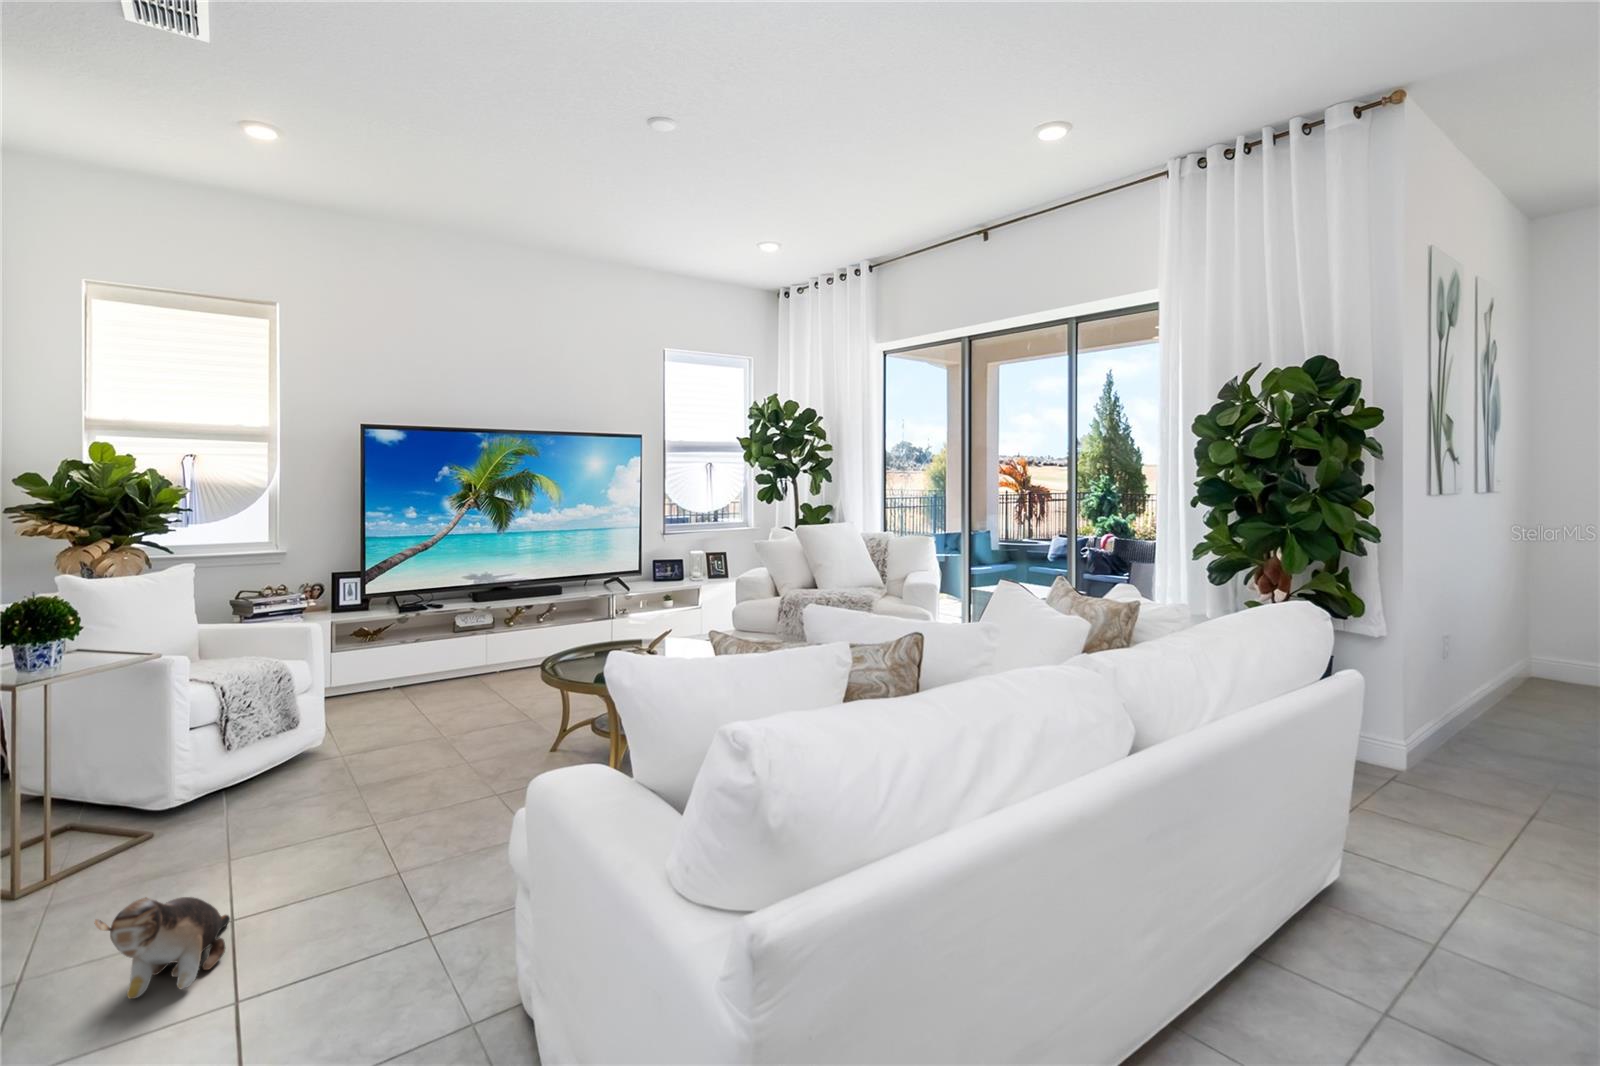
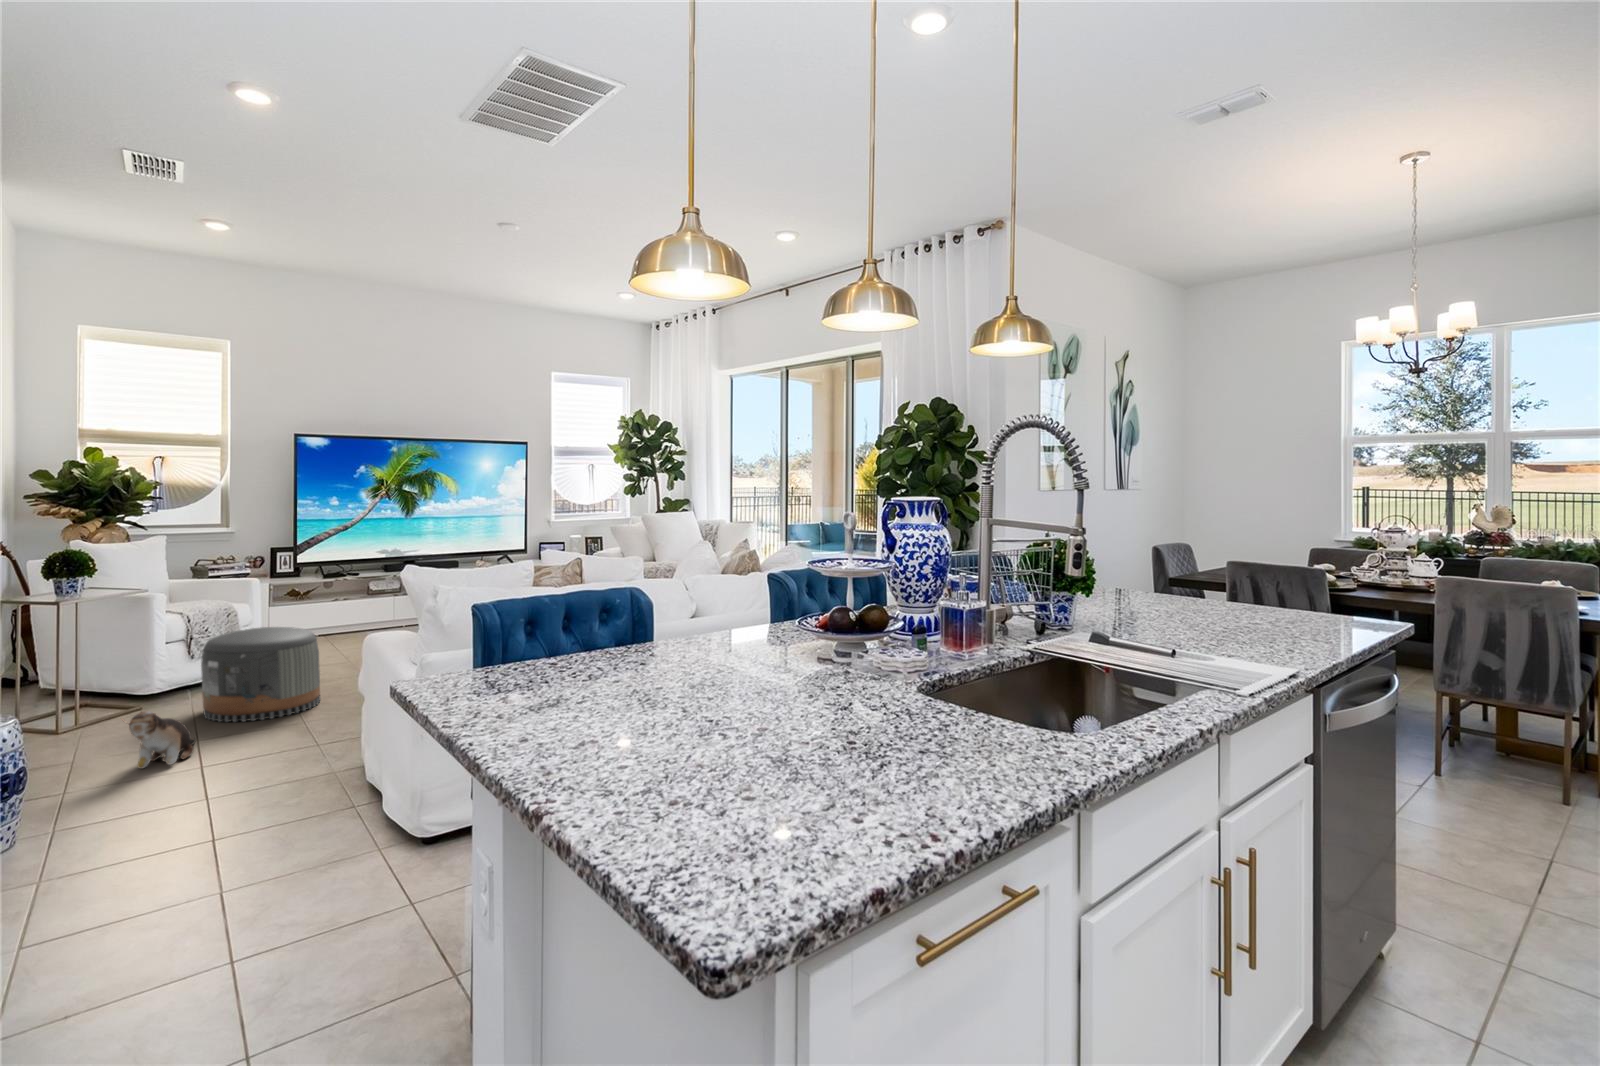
pouf: none [240,705,415,868] -> present [201,627,320,722]

